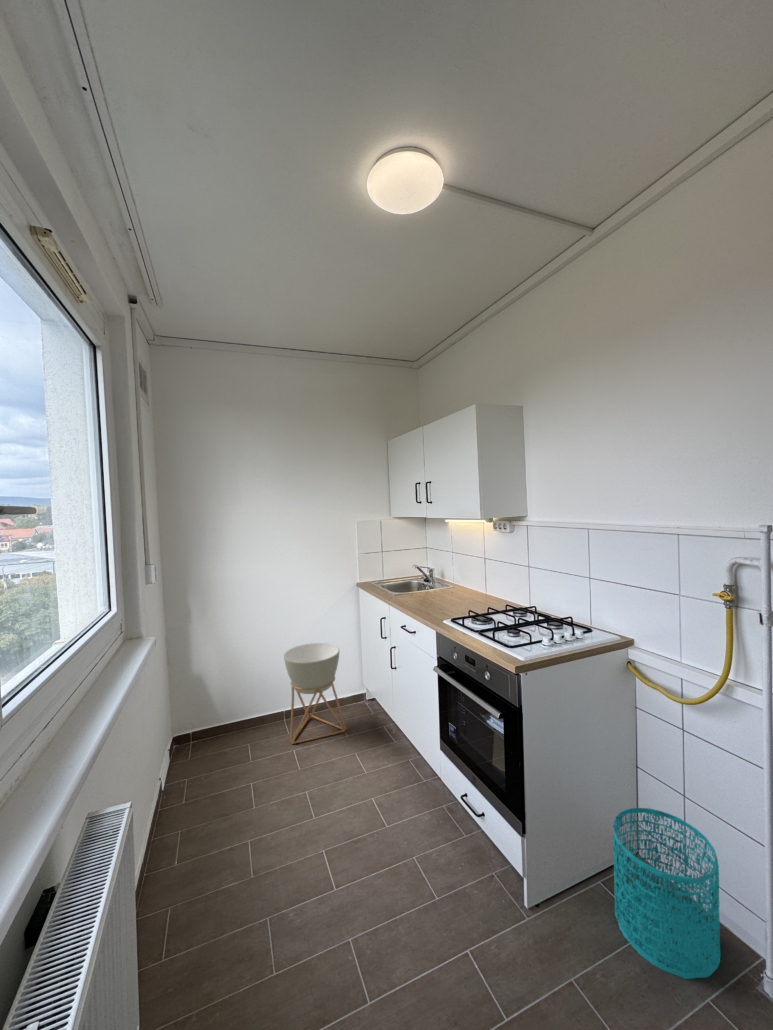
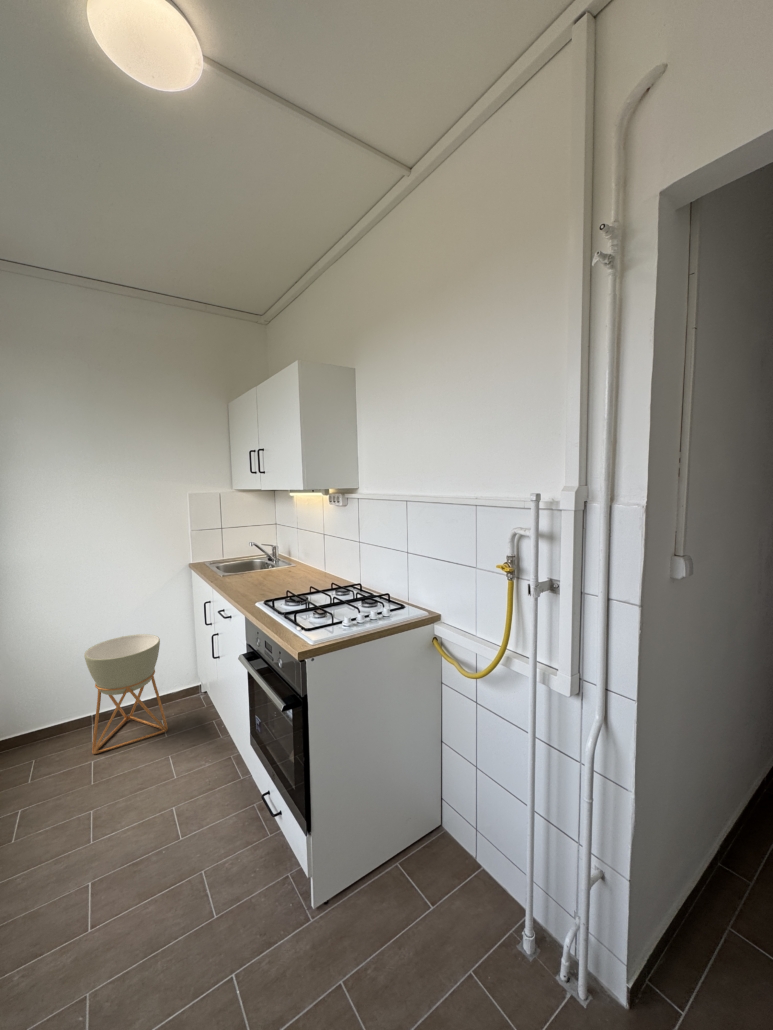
wastebasket: present [613,808,721,979] -> none [403,783,493,955]

